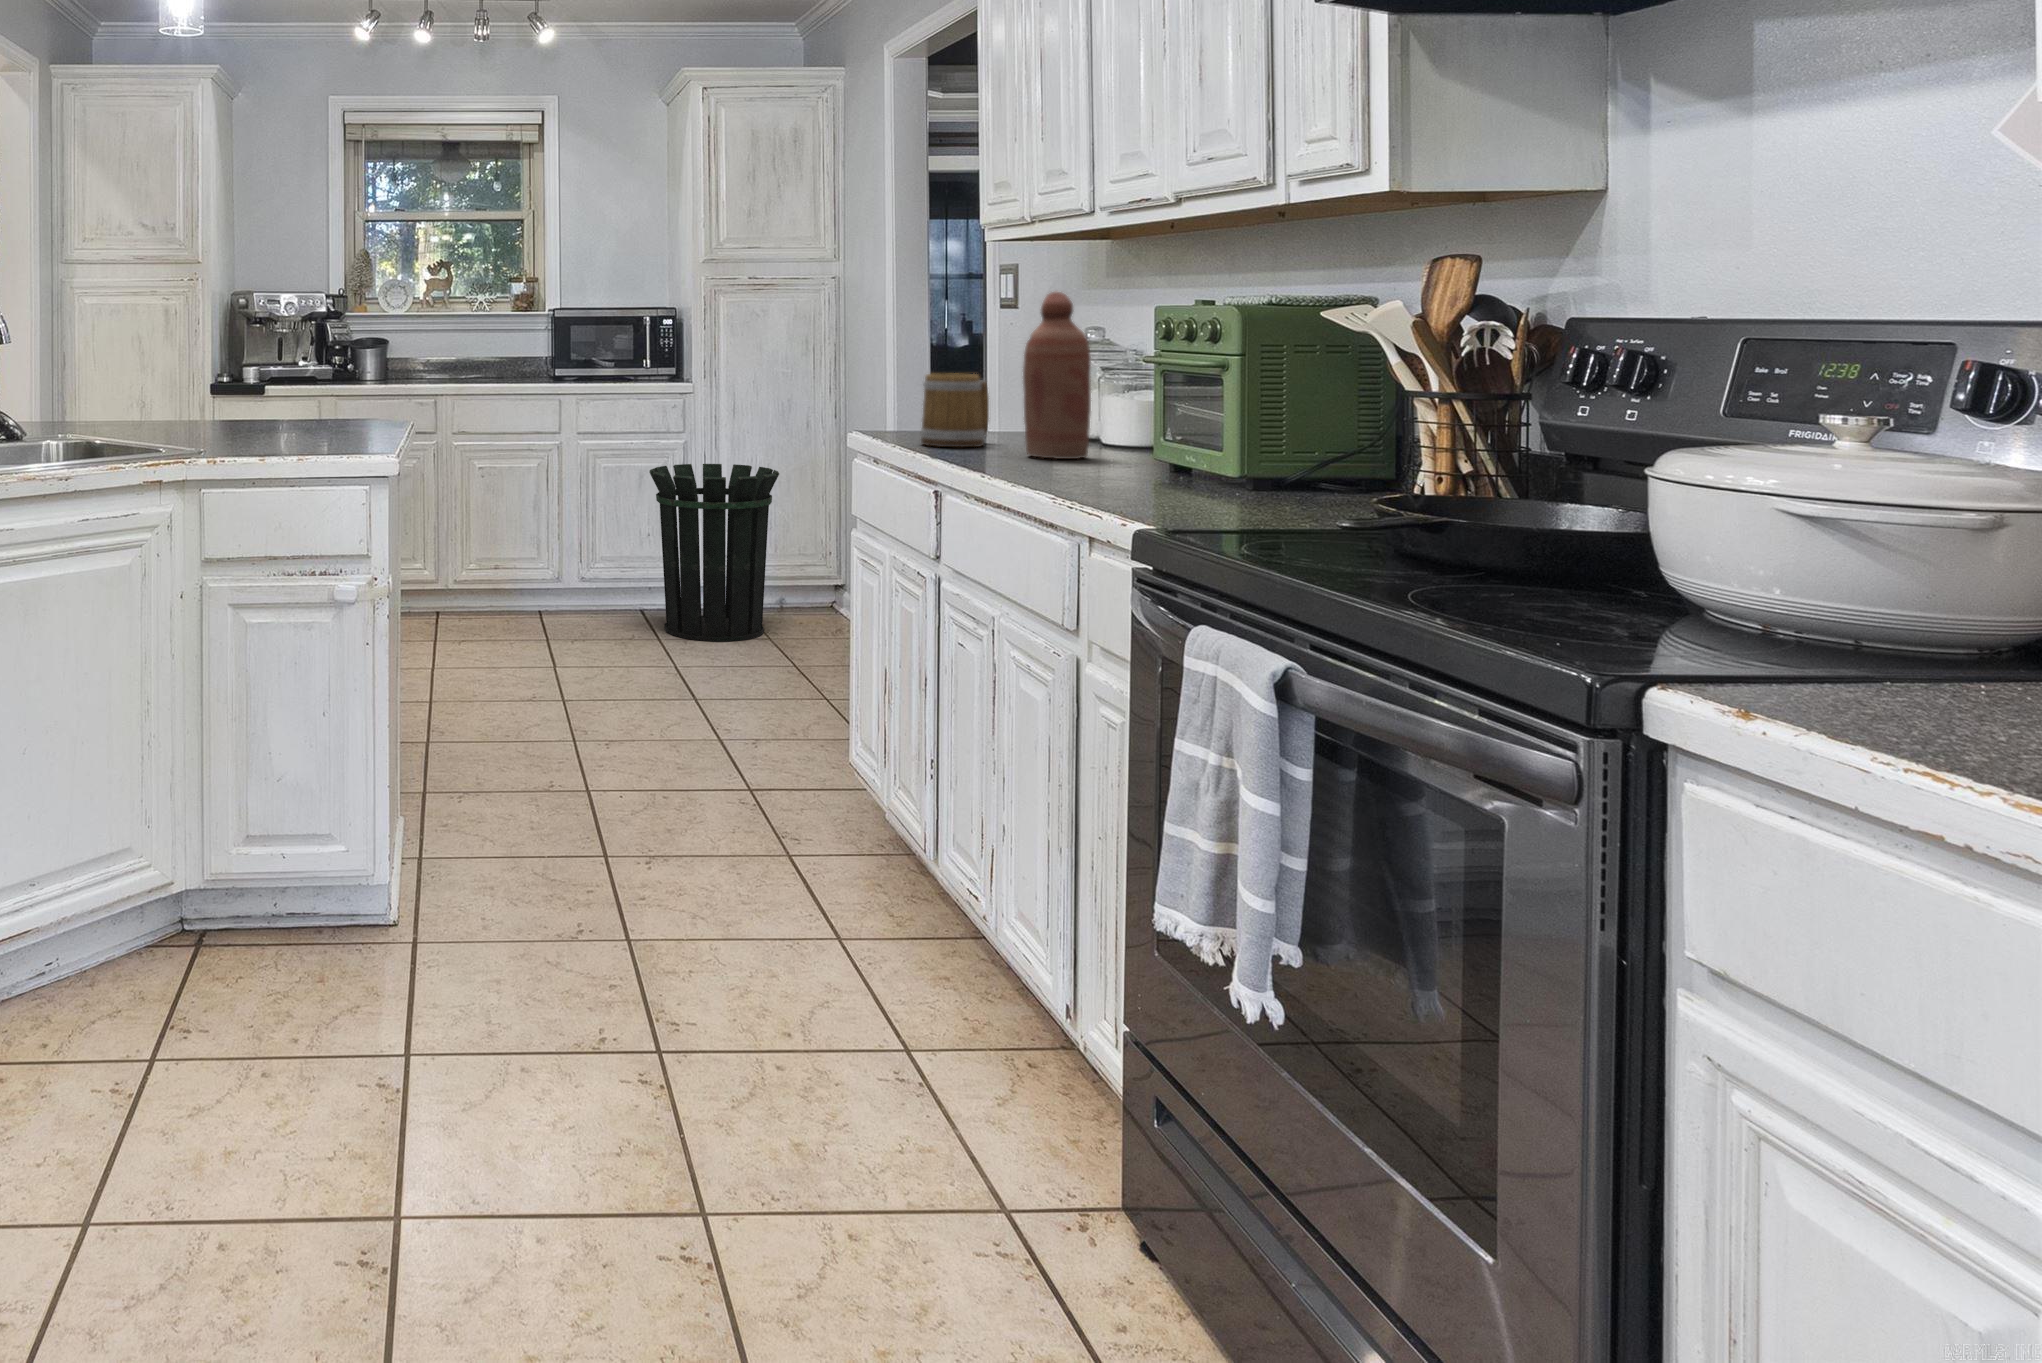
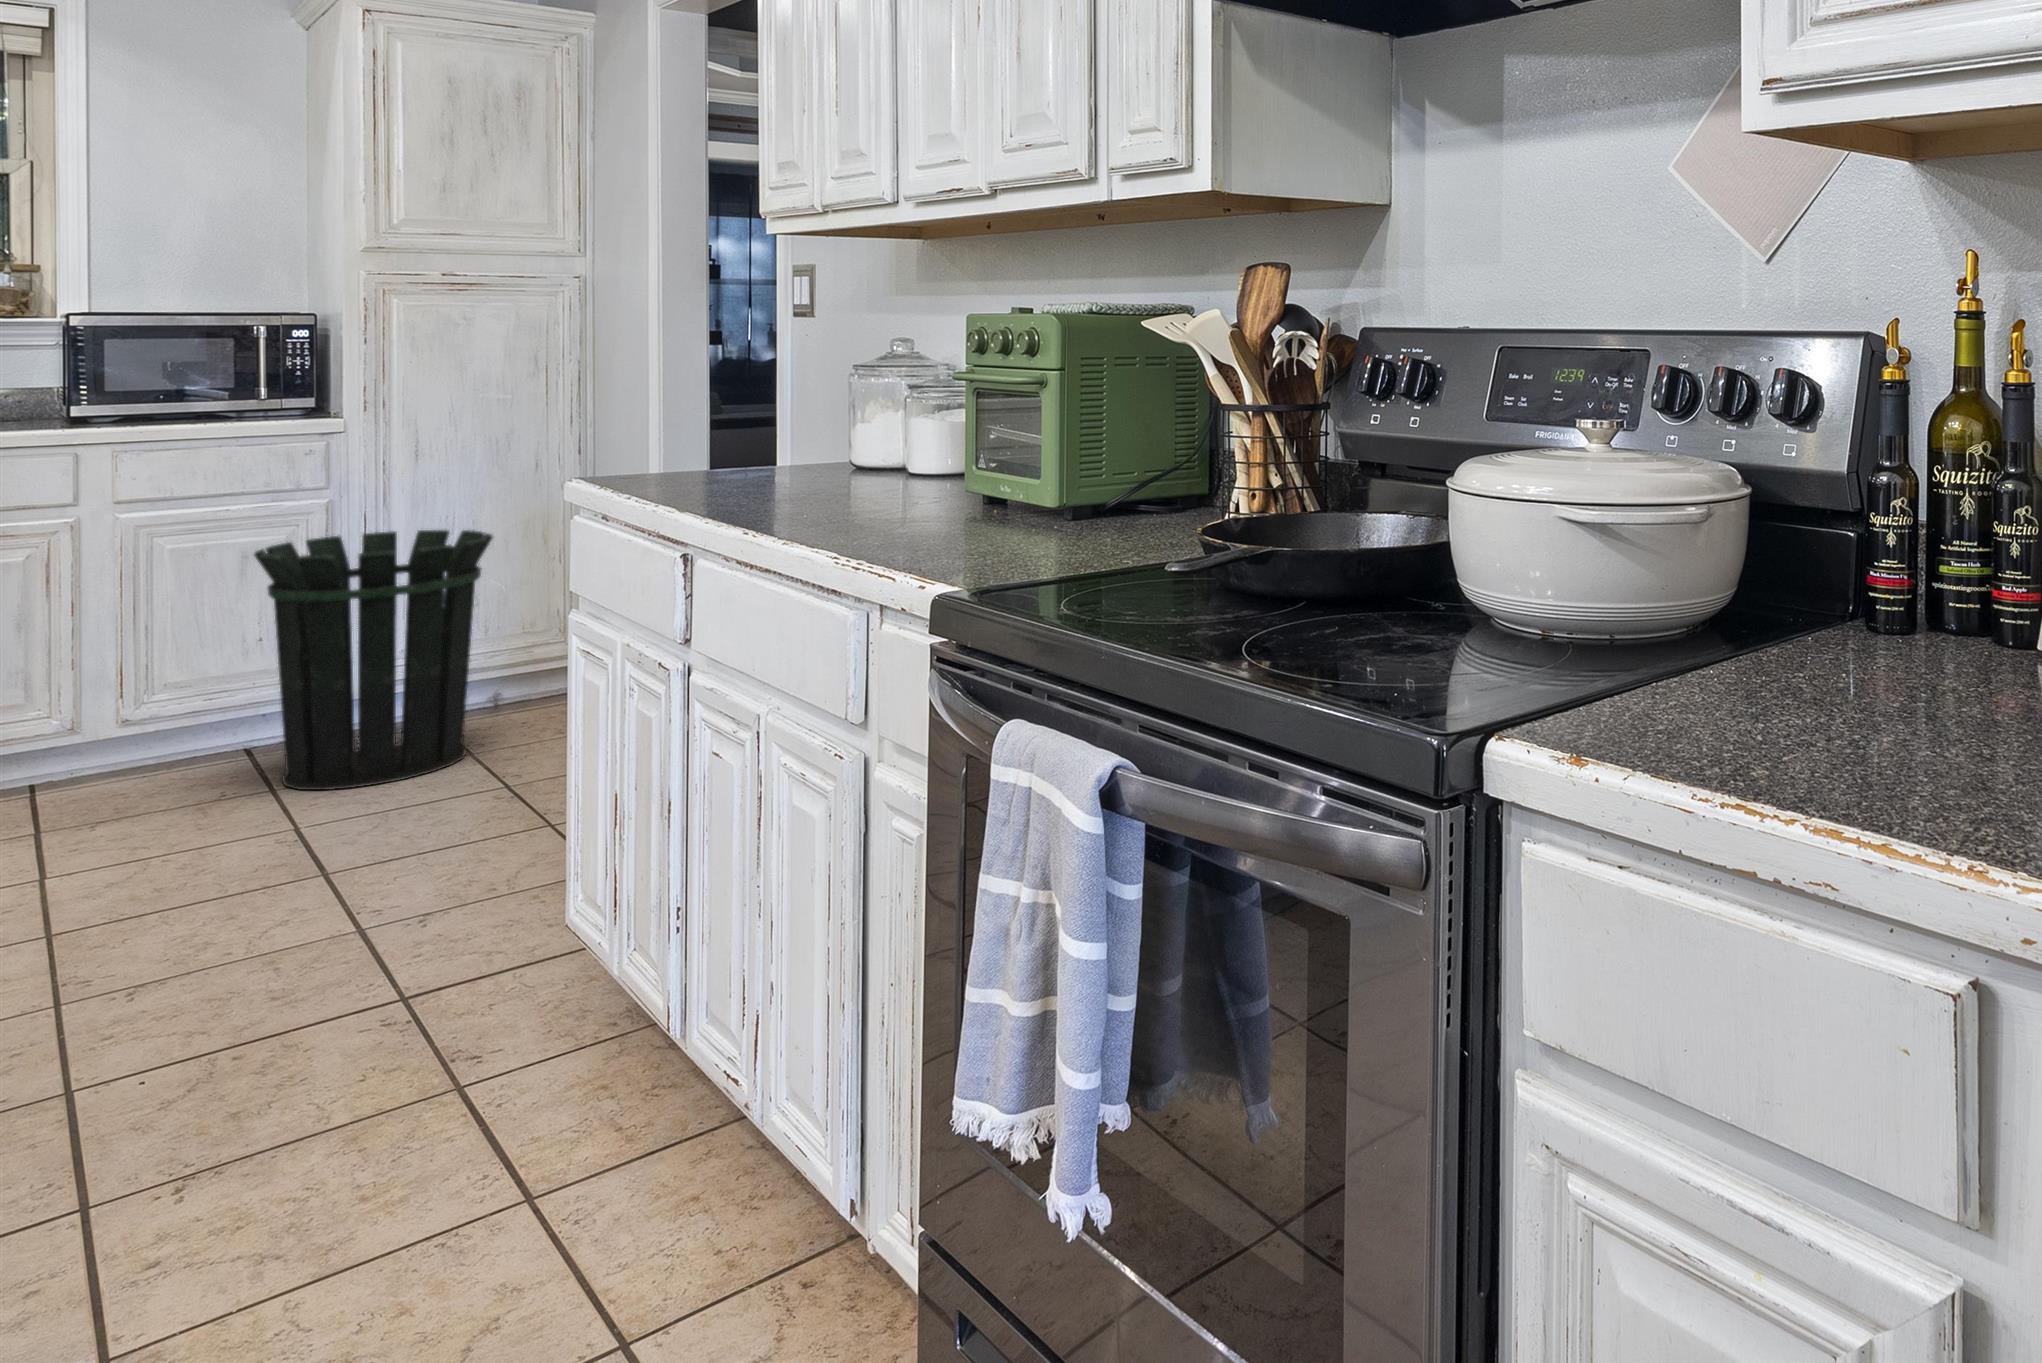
bottle: present [1023,292,1091,459] -> none [814,294,898,498]
mug: present [920,374,989,447] -> none [673,397,773,493]

